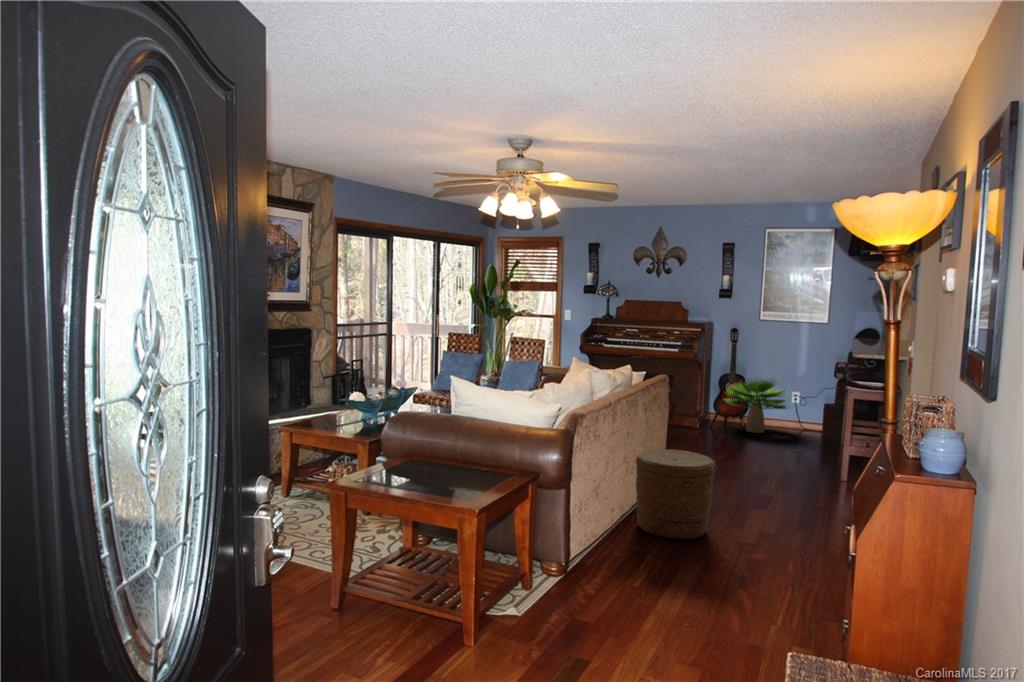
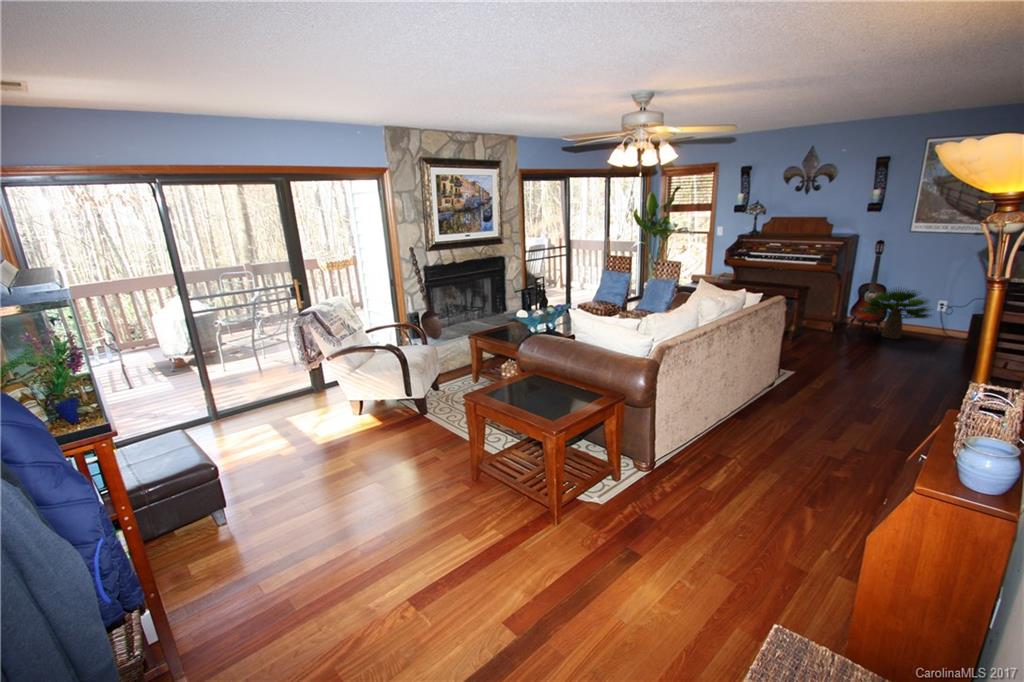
woven basket: present [636,450,715,540] -> none [731,369,808,450]

